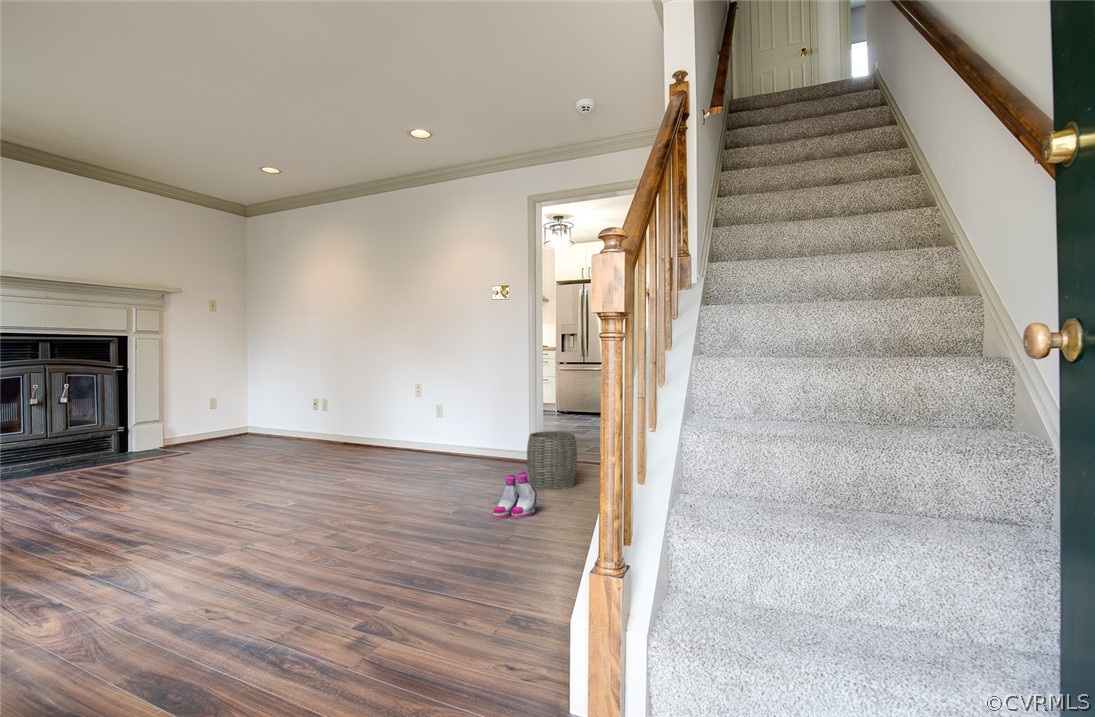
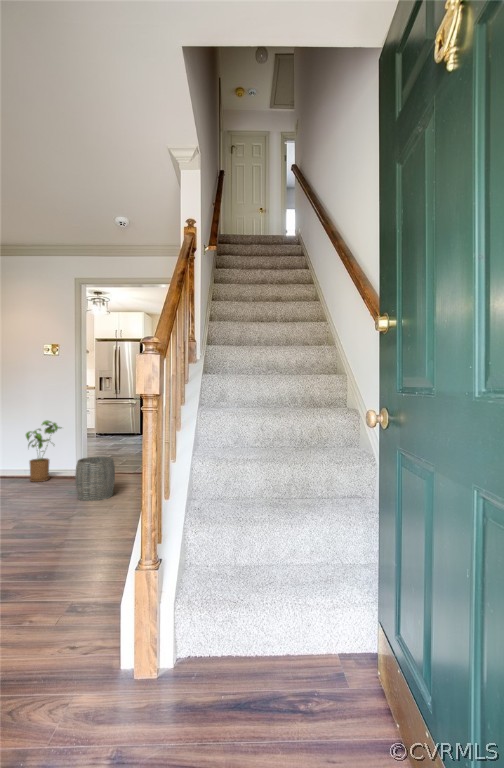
house plant: none [470,383,515,462] -> present [26,420,62,482]
boots: present [493,472,537,519] -> none [50,491,85,529]

